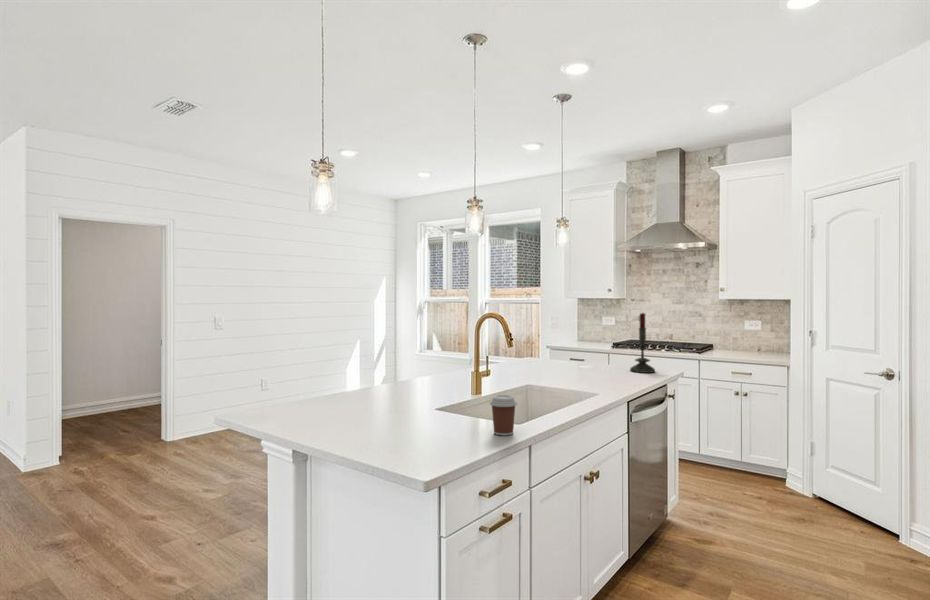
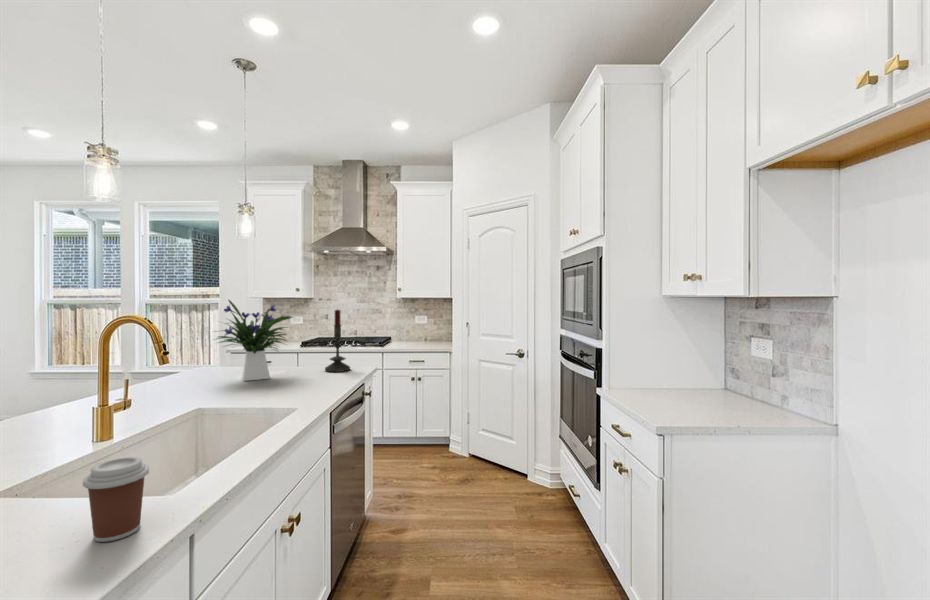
flower arrangement: none [538,303,603,372] -> present [218,300,292,381]

